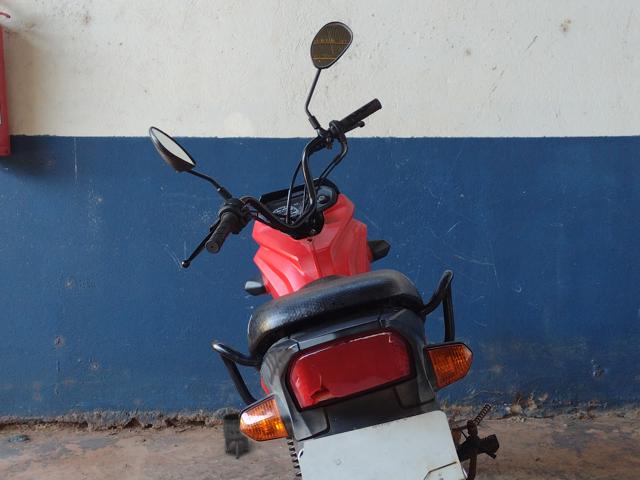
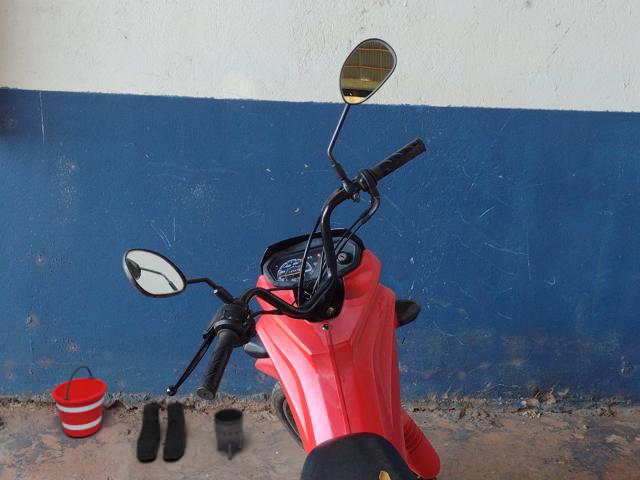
bucket: none [76,382,125,447] -> present [52,366,107,437]
boots: none [152,410,196,459] -> present [136,401,185,460]

